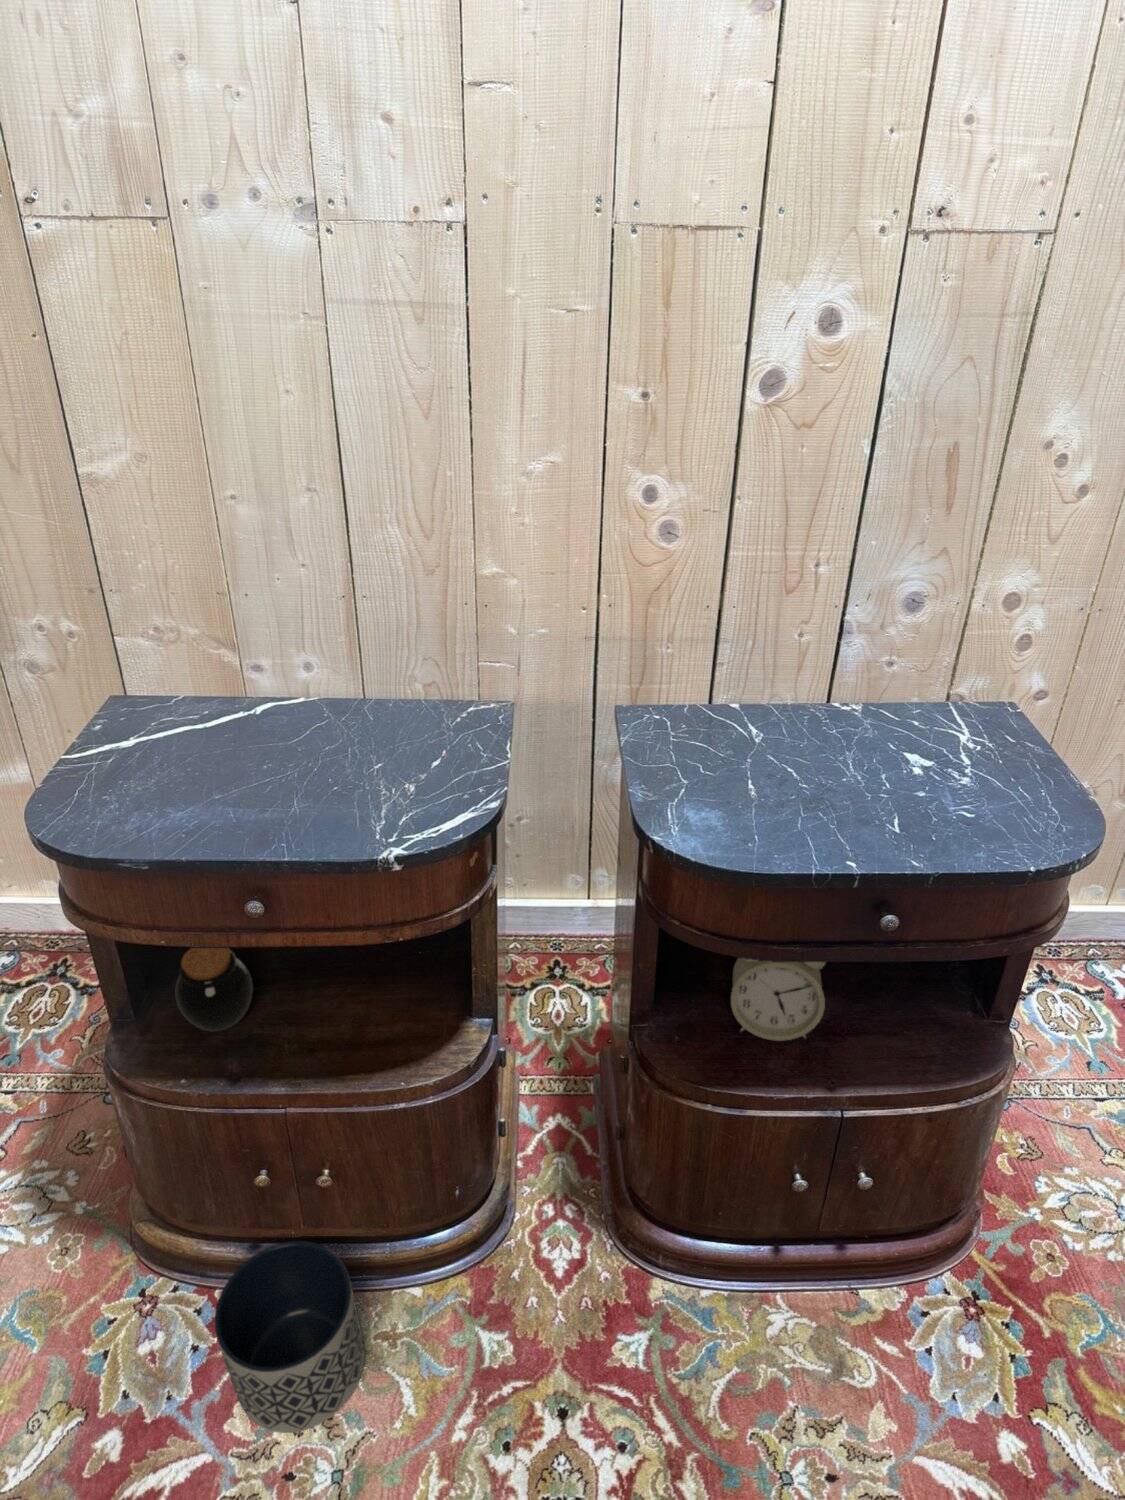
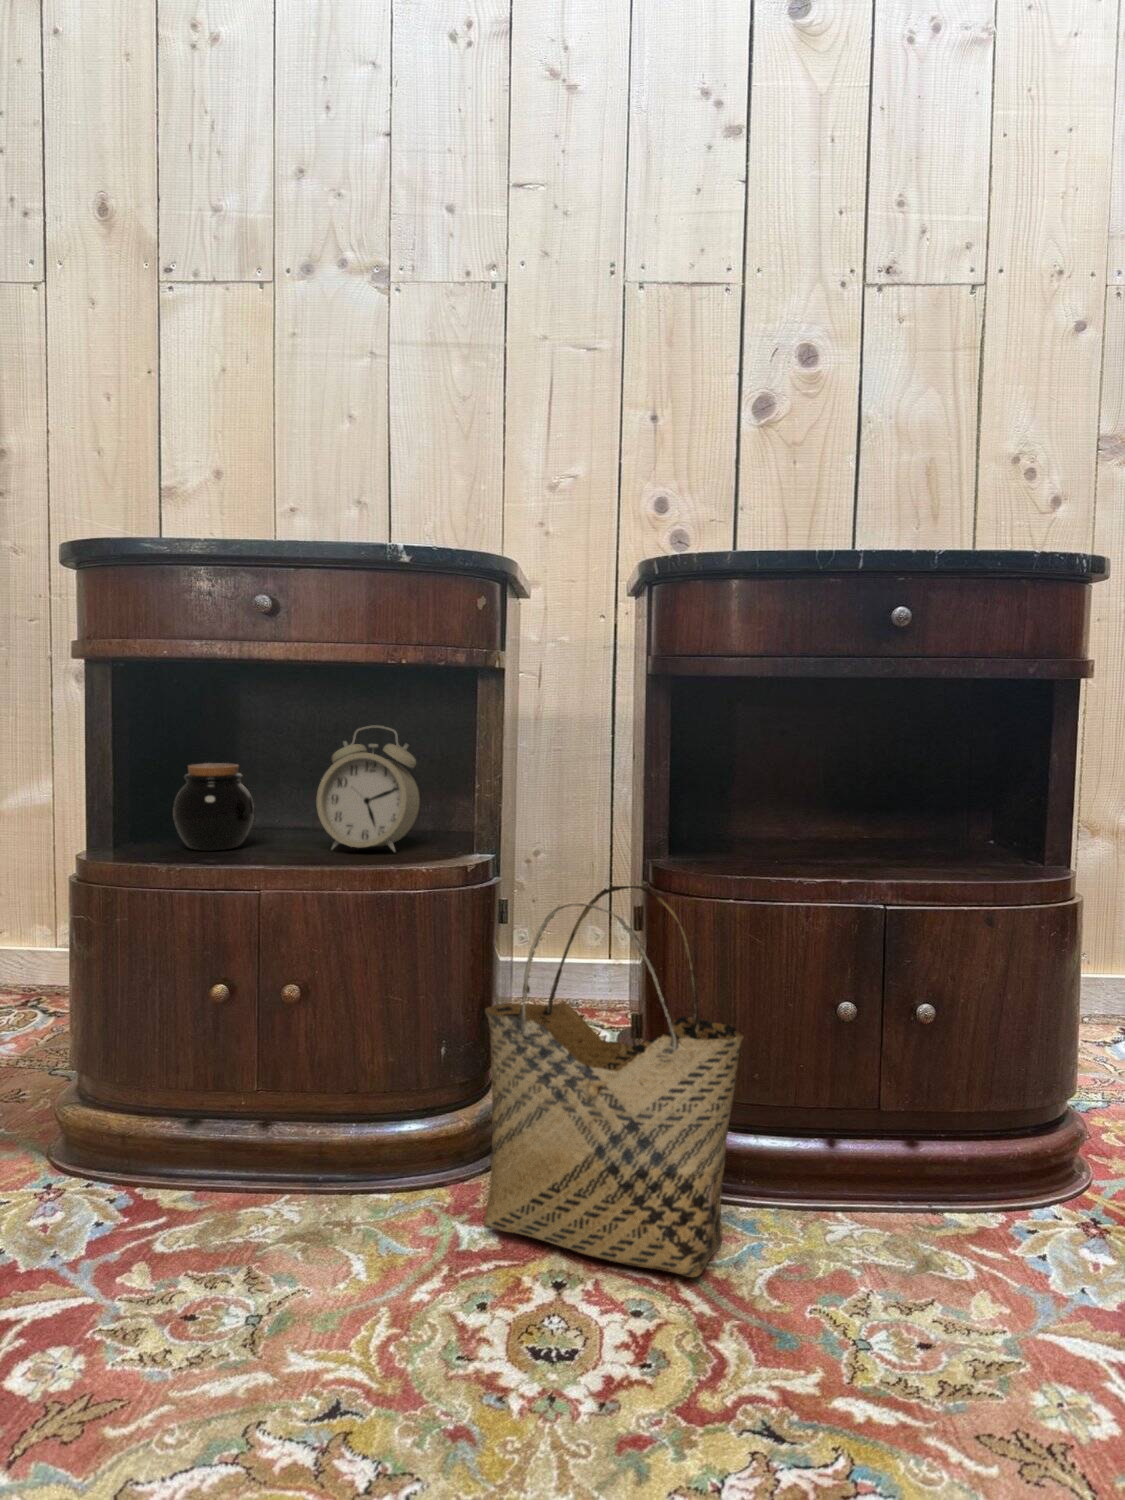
alarm clock: present [731,958,826,1041] -> present [317,726,421,852]
woven basket: none [490,1122,709,1414] -> present [484,886,744,1277]
planter: present [214,1241,364,1433] -> none [138,1066,311,1282]

